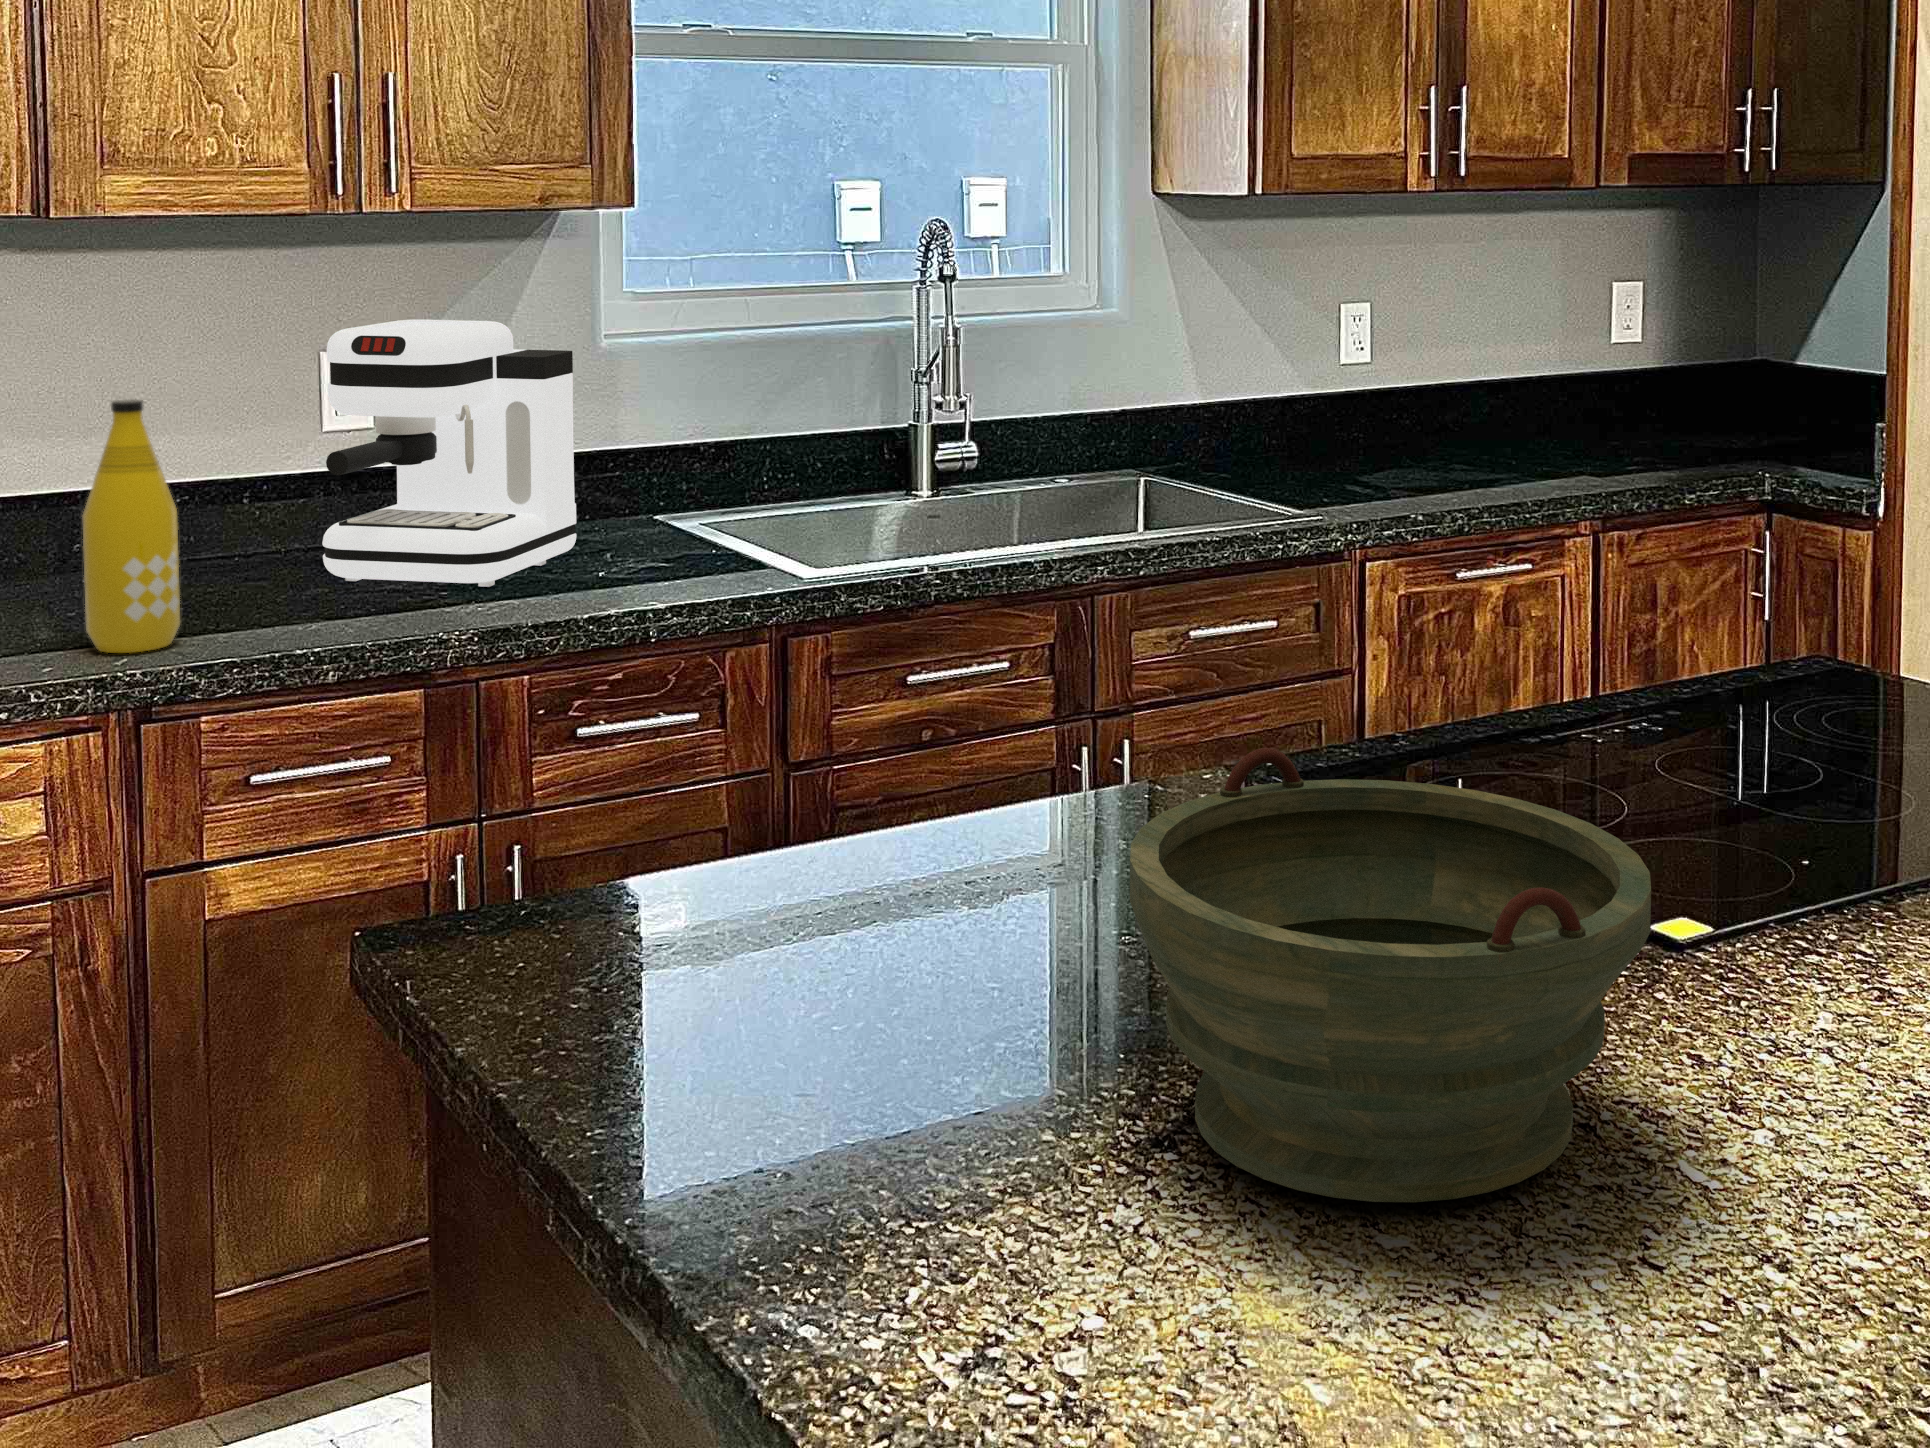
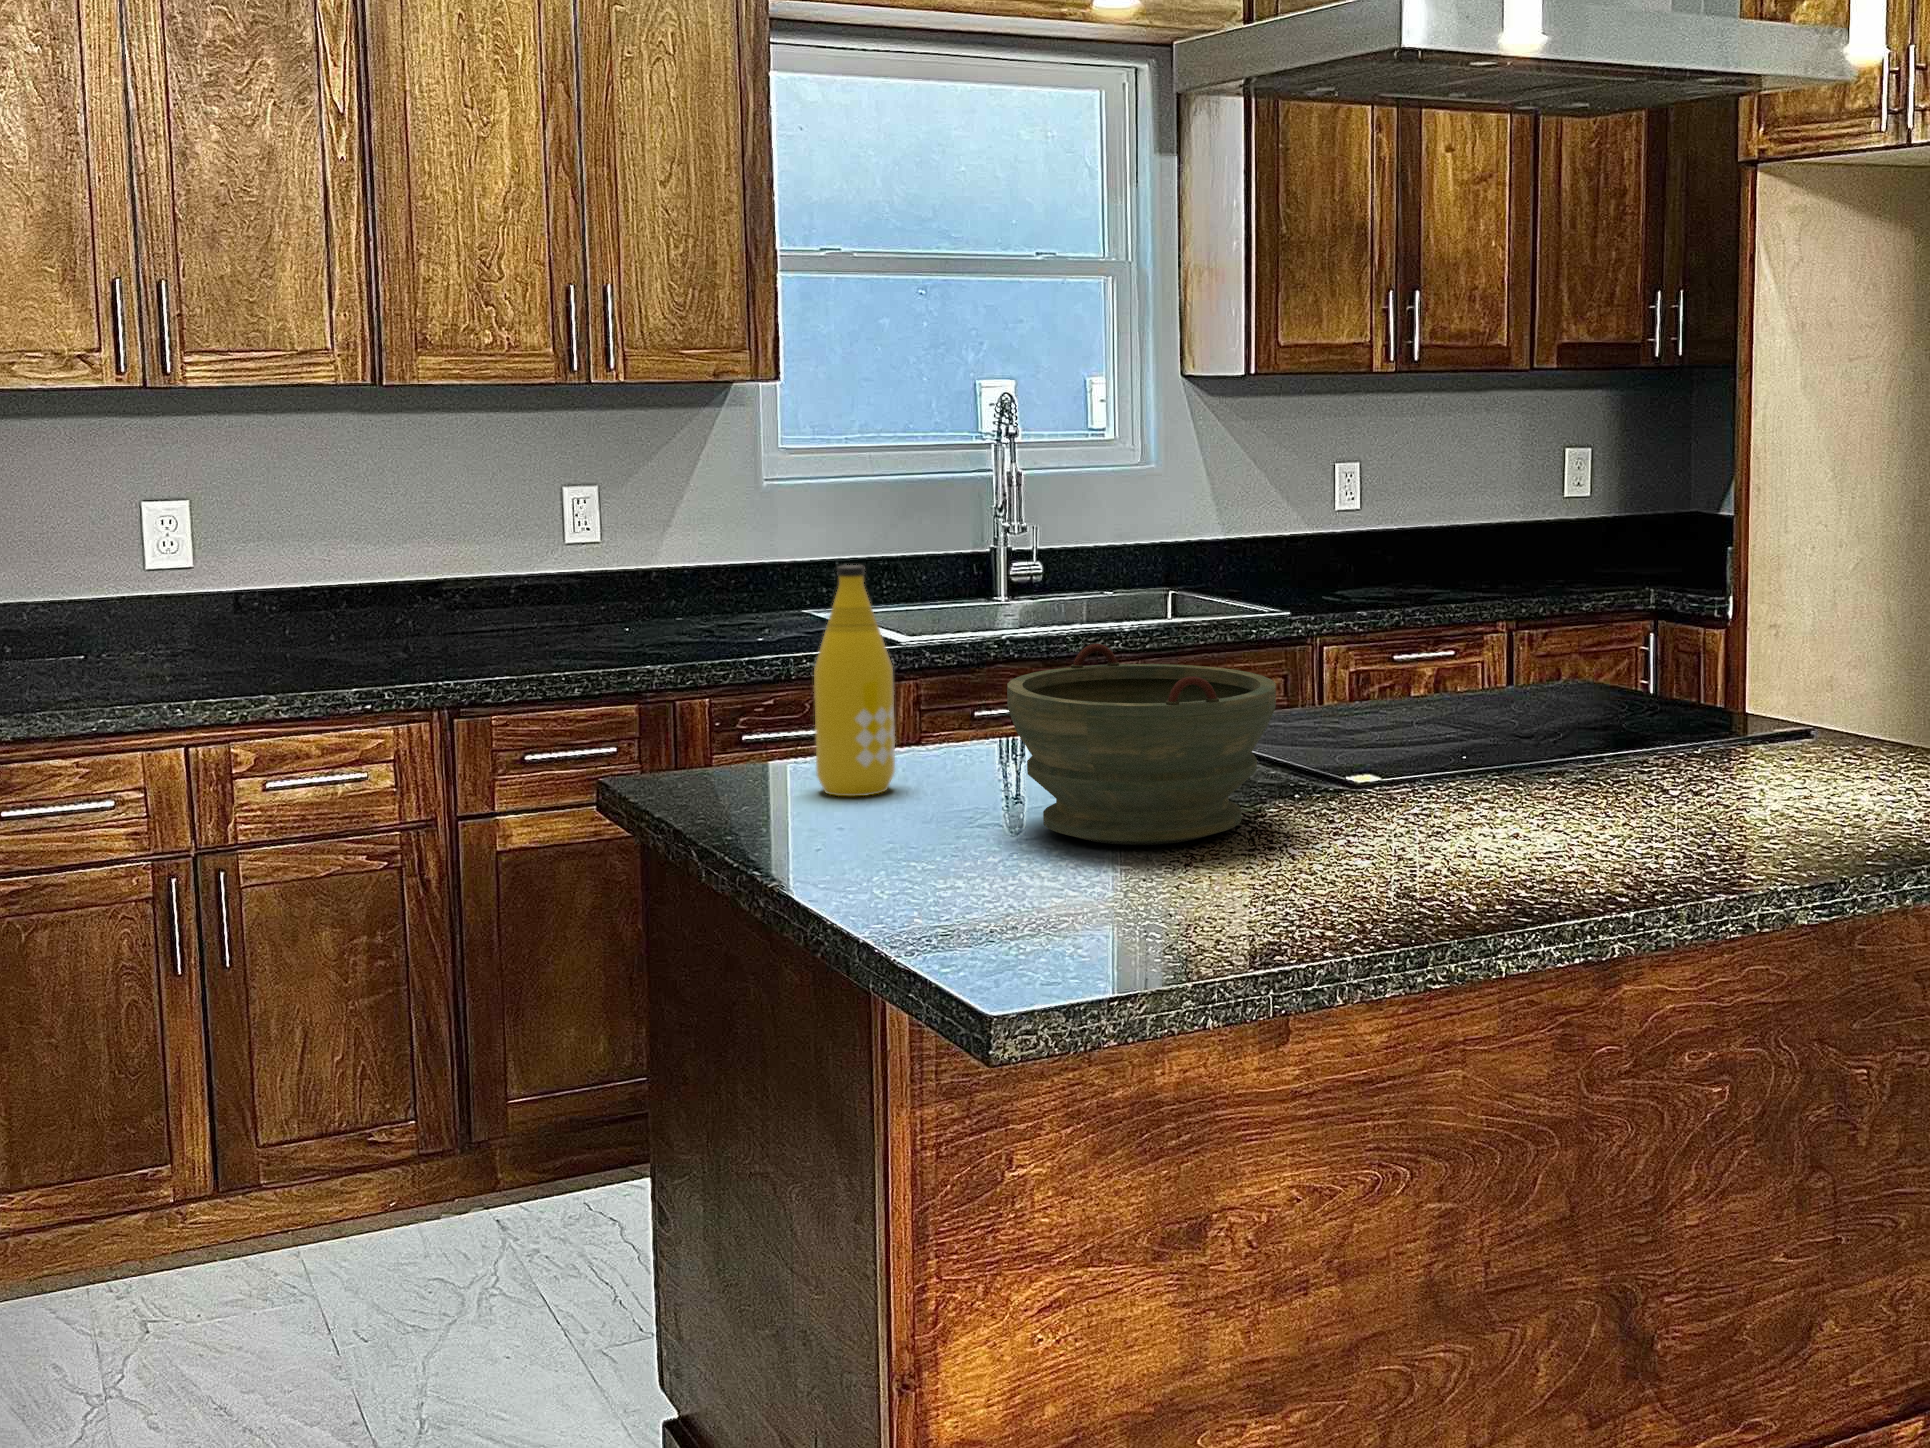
coffee maker: present [323,320,577,587] -> none [567,462,740,644]
bottle: present [83,399,180,653] -> present [814,565,895,796]

